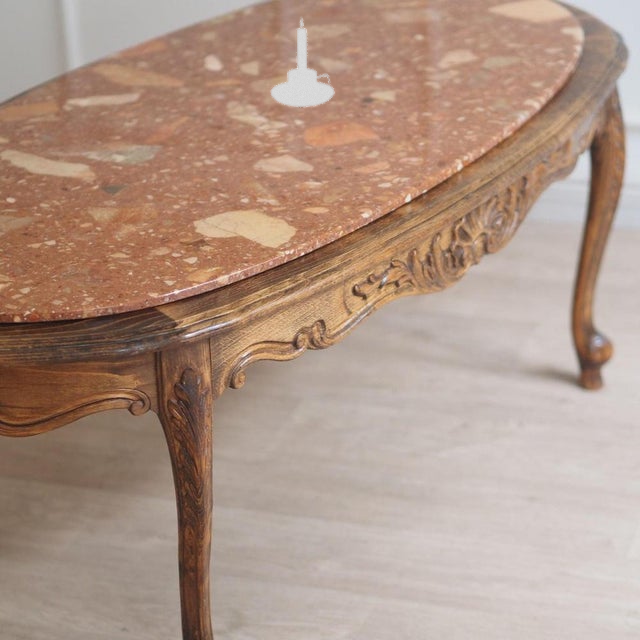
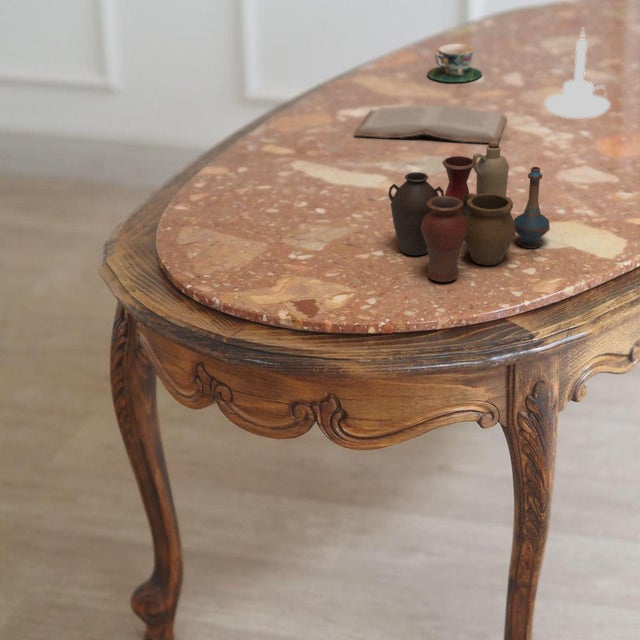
teacup: none [171,27,227,67] -> present [427,44,482,82]
book: none [73,90,231,132] -> present [354,104,507,143]
vase: none [55,134,218,271] -> present [388,143,550,282]

